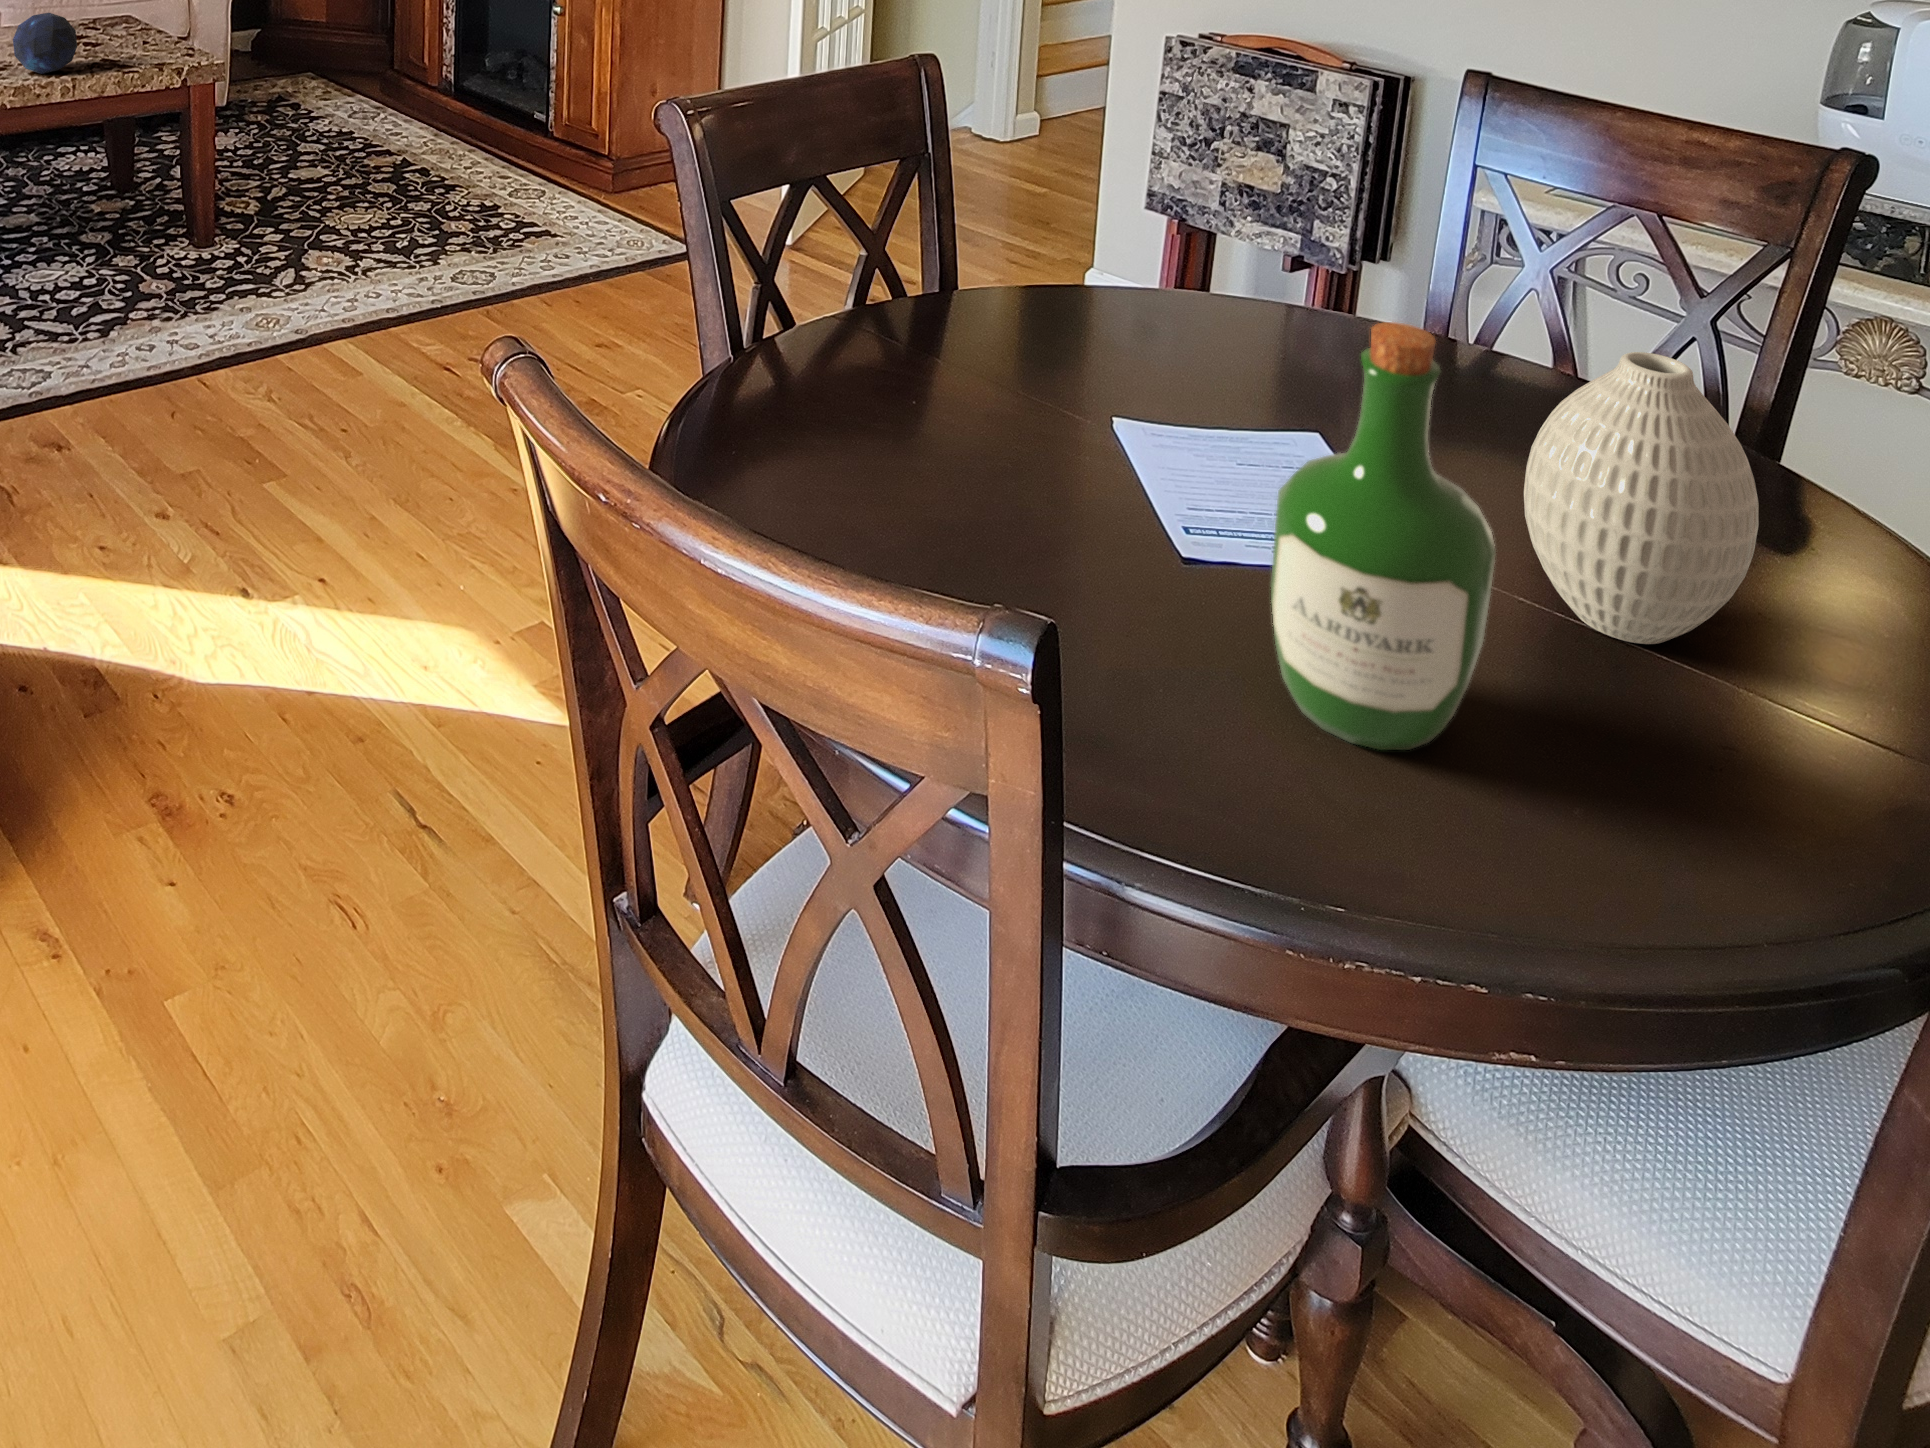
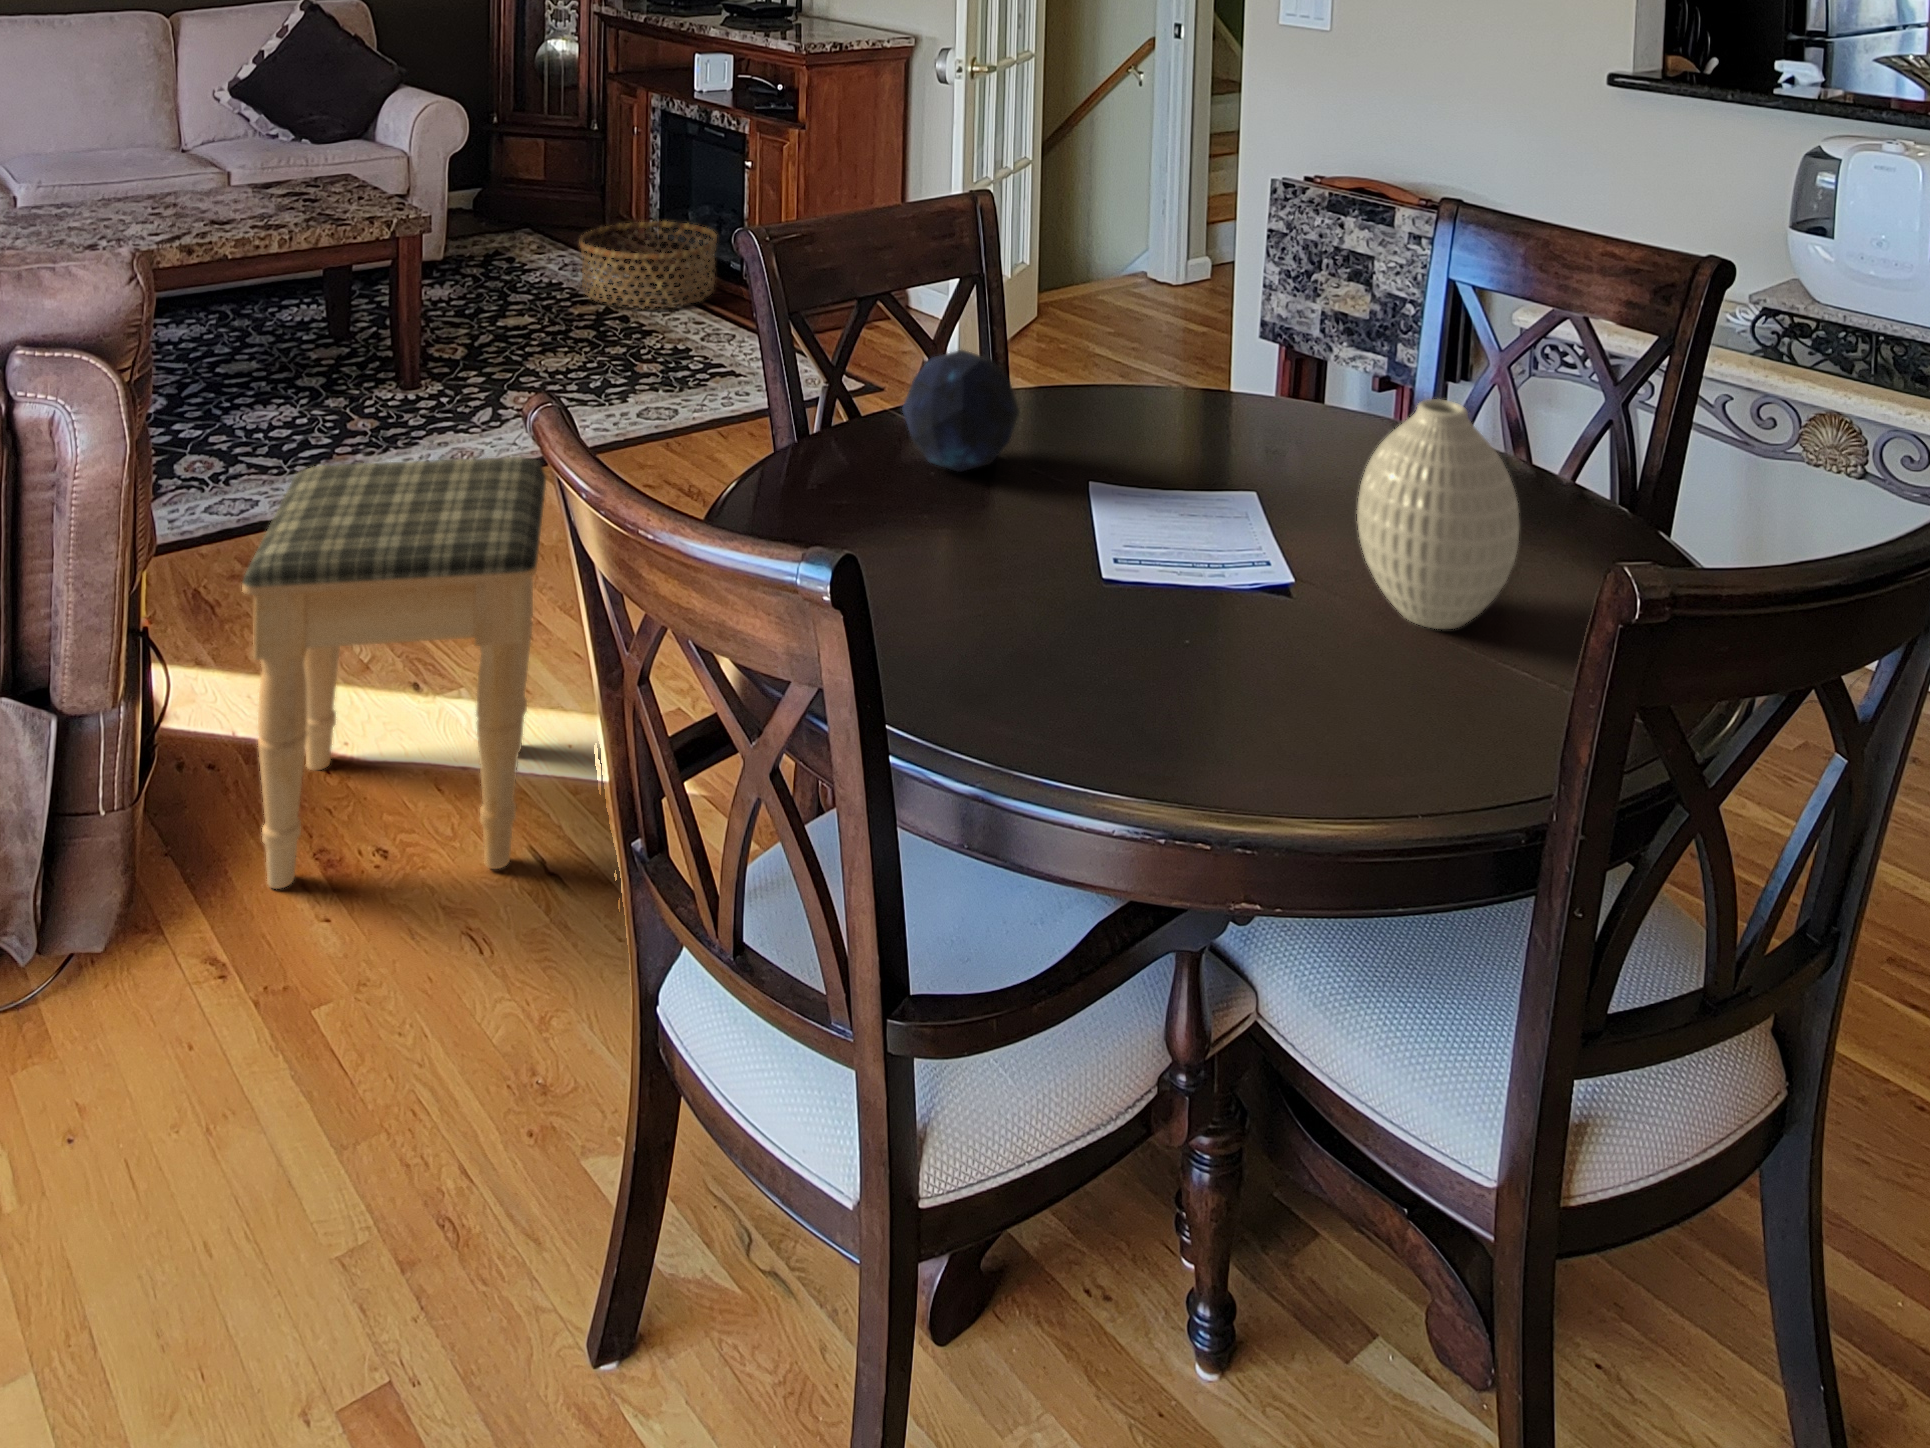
decorative orb: present [13,13,77,74] -> present [902,350,1019,472]
basket: none [374,69,521,164] -> present [580,221,717,309]
wine bottle: present [1271,322,1496,750] -> none [1123,367,1278,696]
footstool: none [64,353,406,844] -> present [242,457,546,889]

